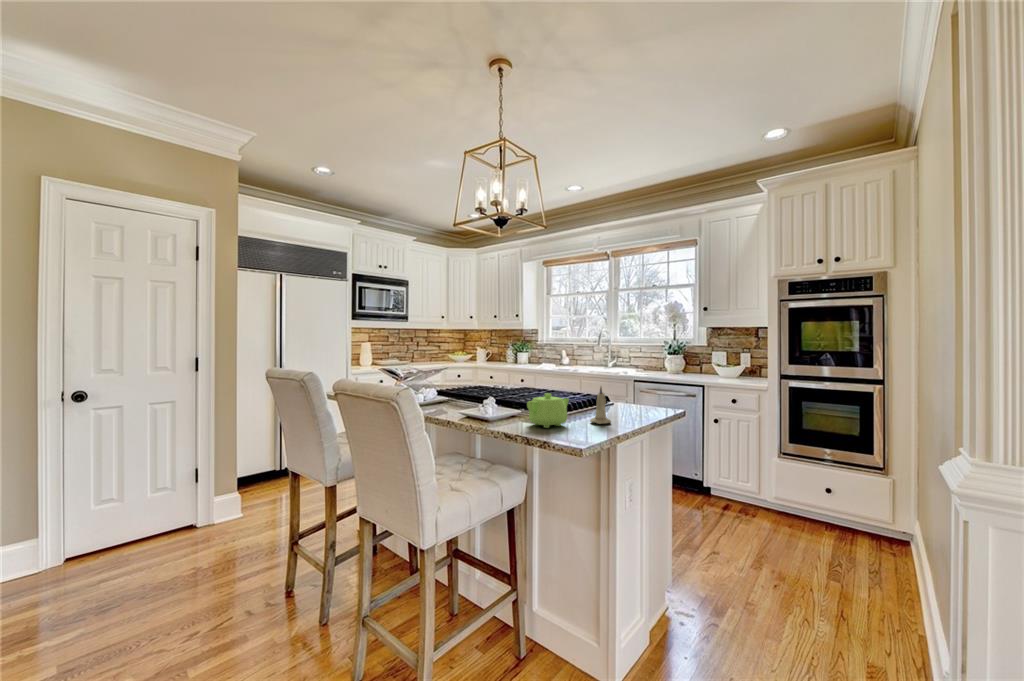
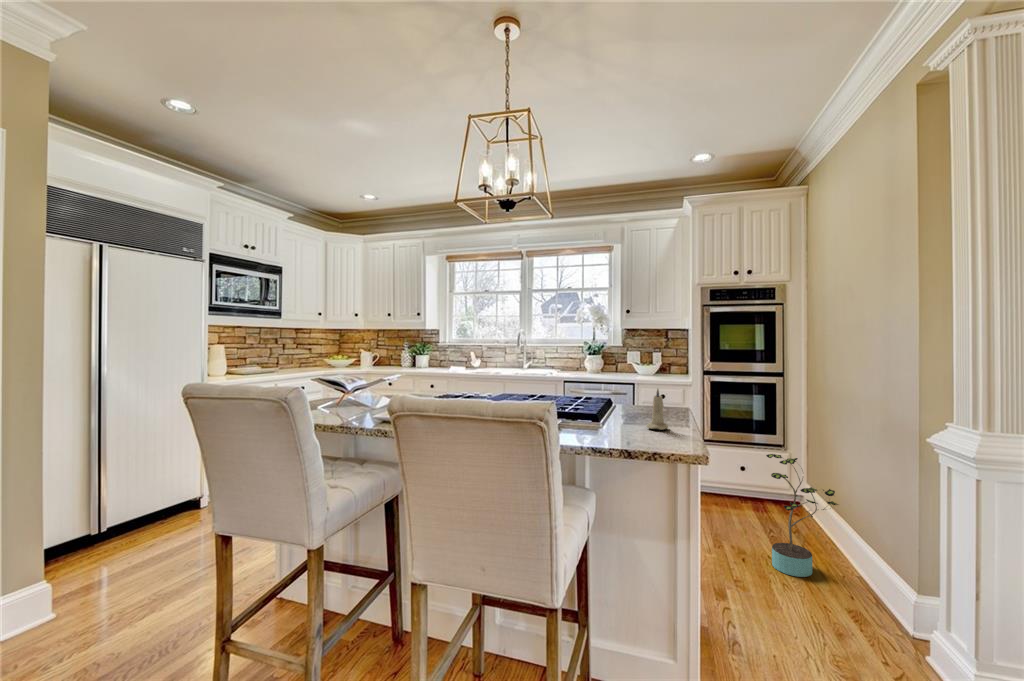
teapot: present [527,393,569,428] -> none [595,399,636,439]
potted plant: none [802,467,894,608] -> present [766,454,838,577]

